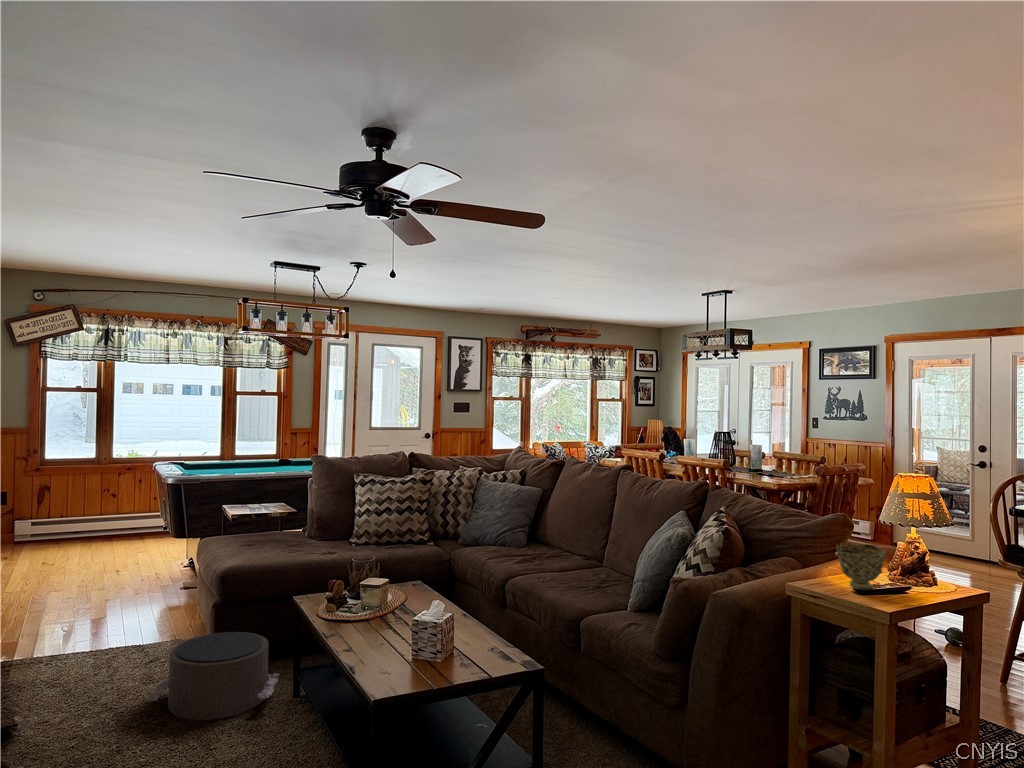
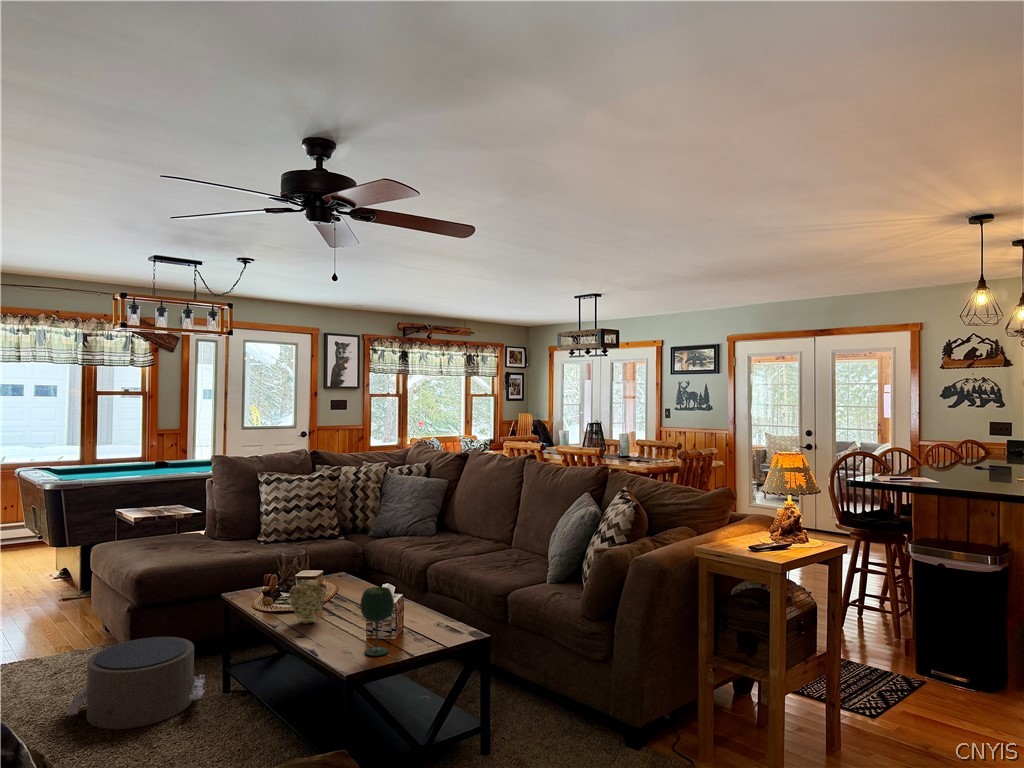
decorative bowl: present [835,542,886,590] -> present [289,583,327,624]
wine glass: none [400,603,435,676] -> present [360,587,394,656]

